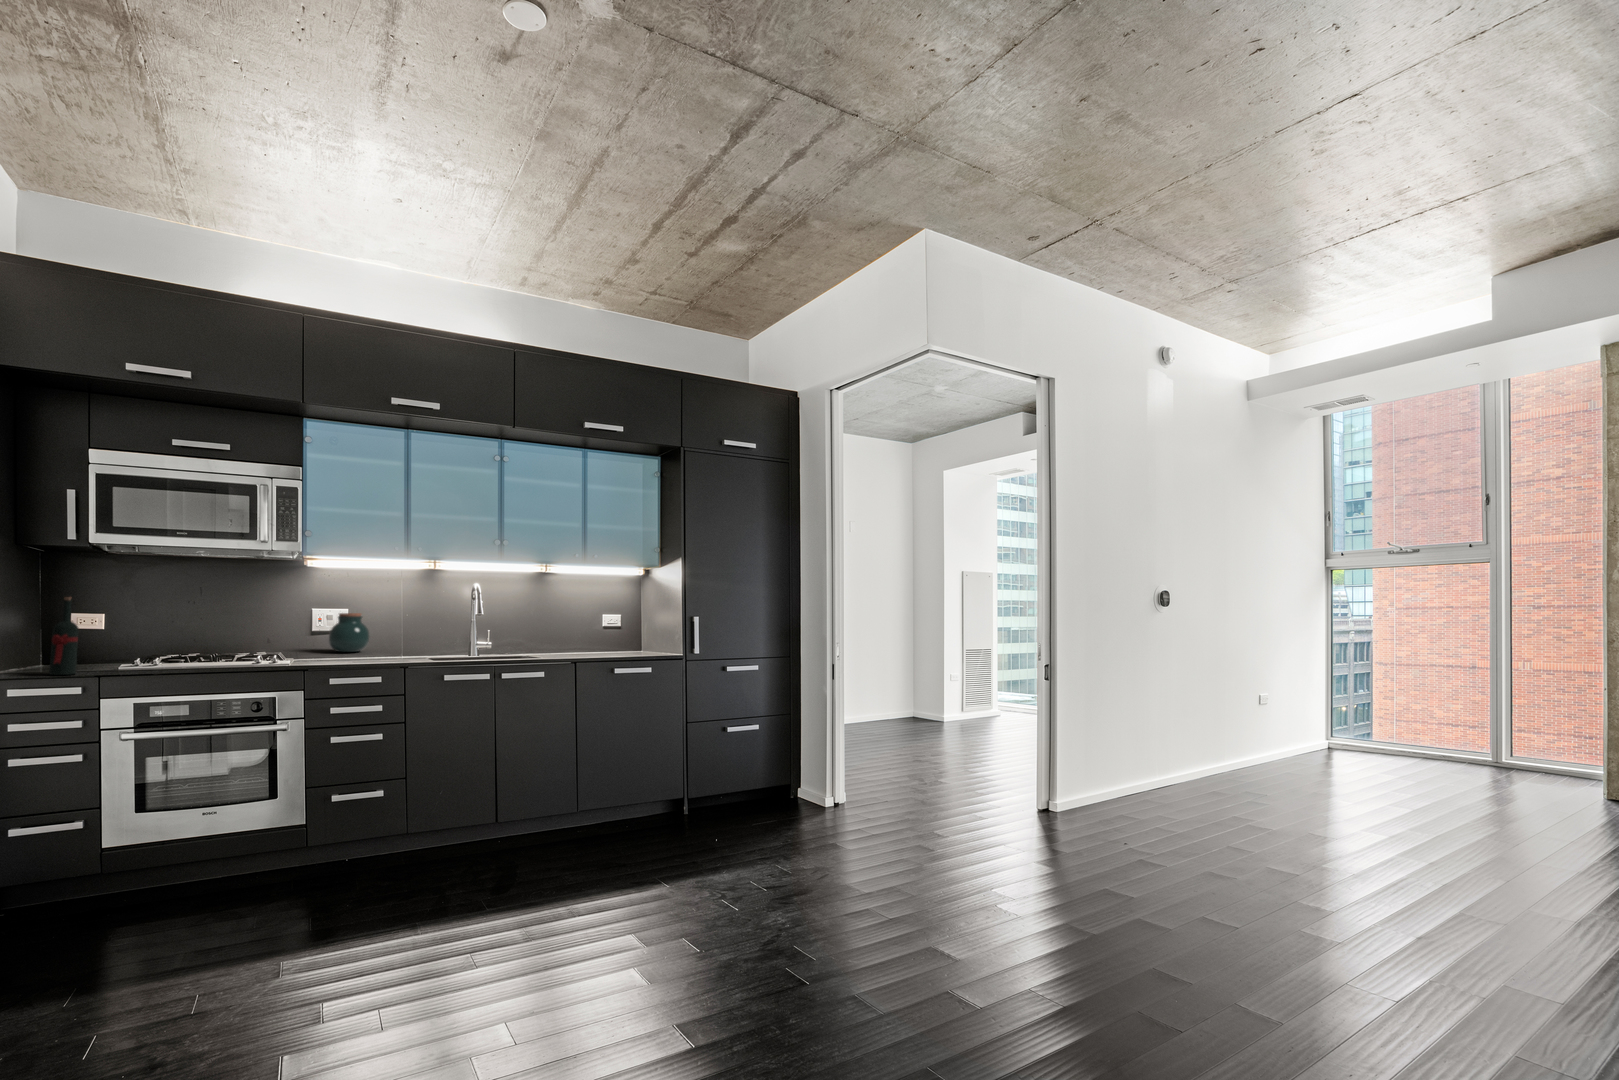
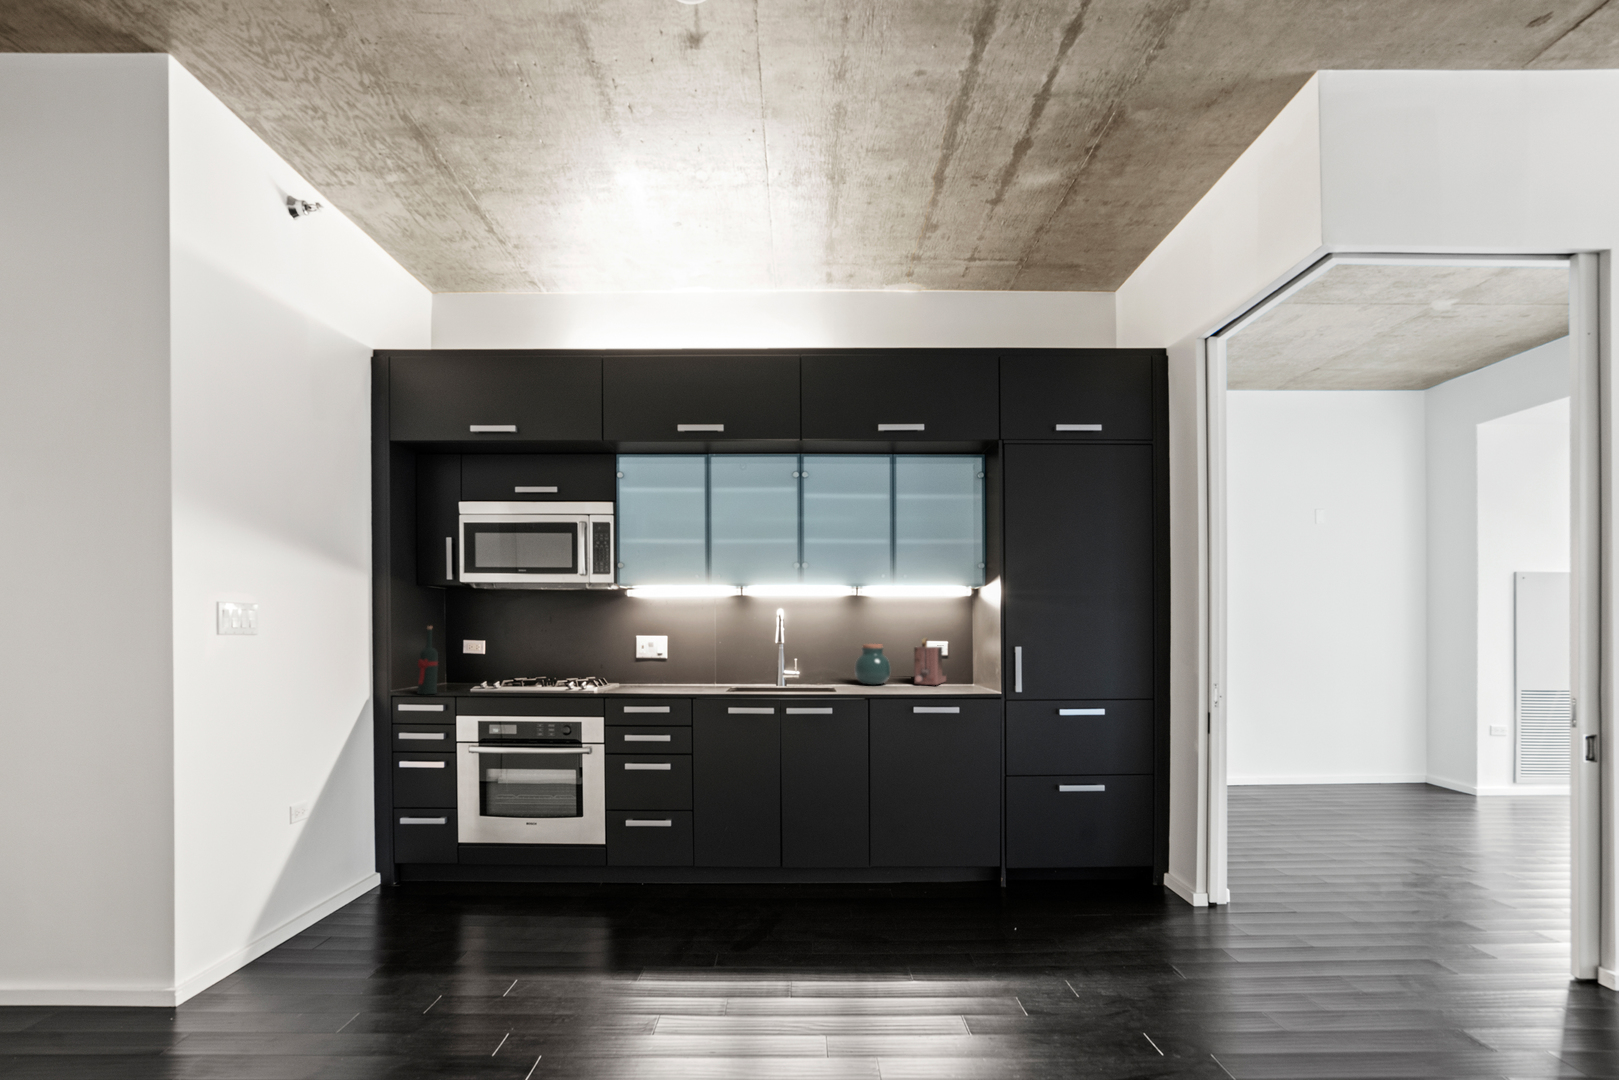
toaster: none [594,609,616,648] -> present [914,638,946,685]
jar: present [329,613,369,652] -> present [855,644,891,685]

